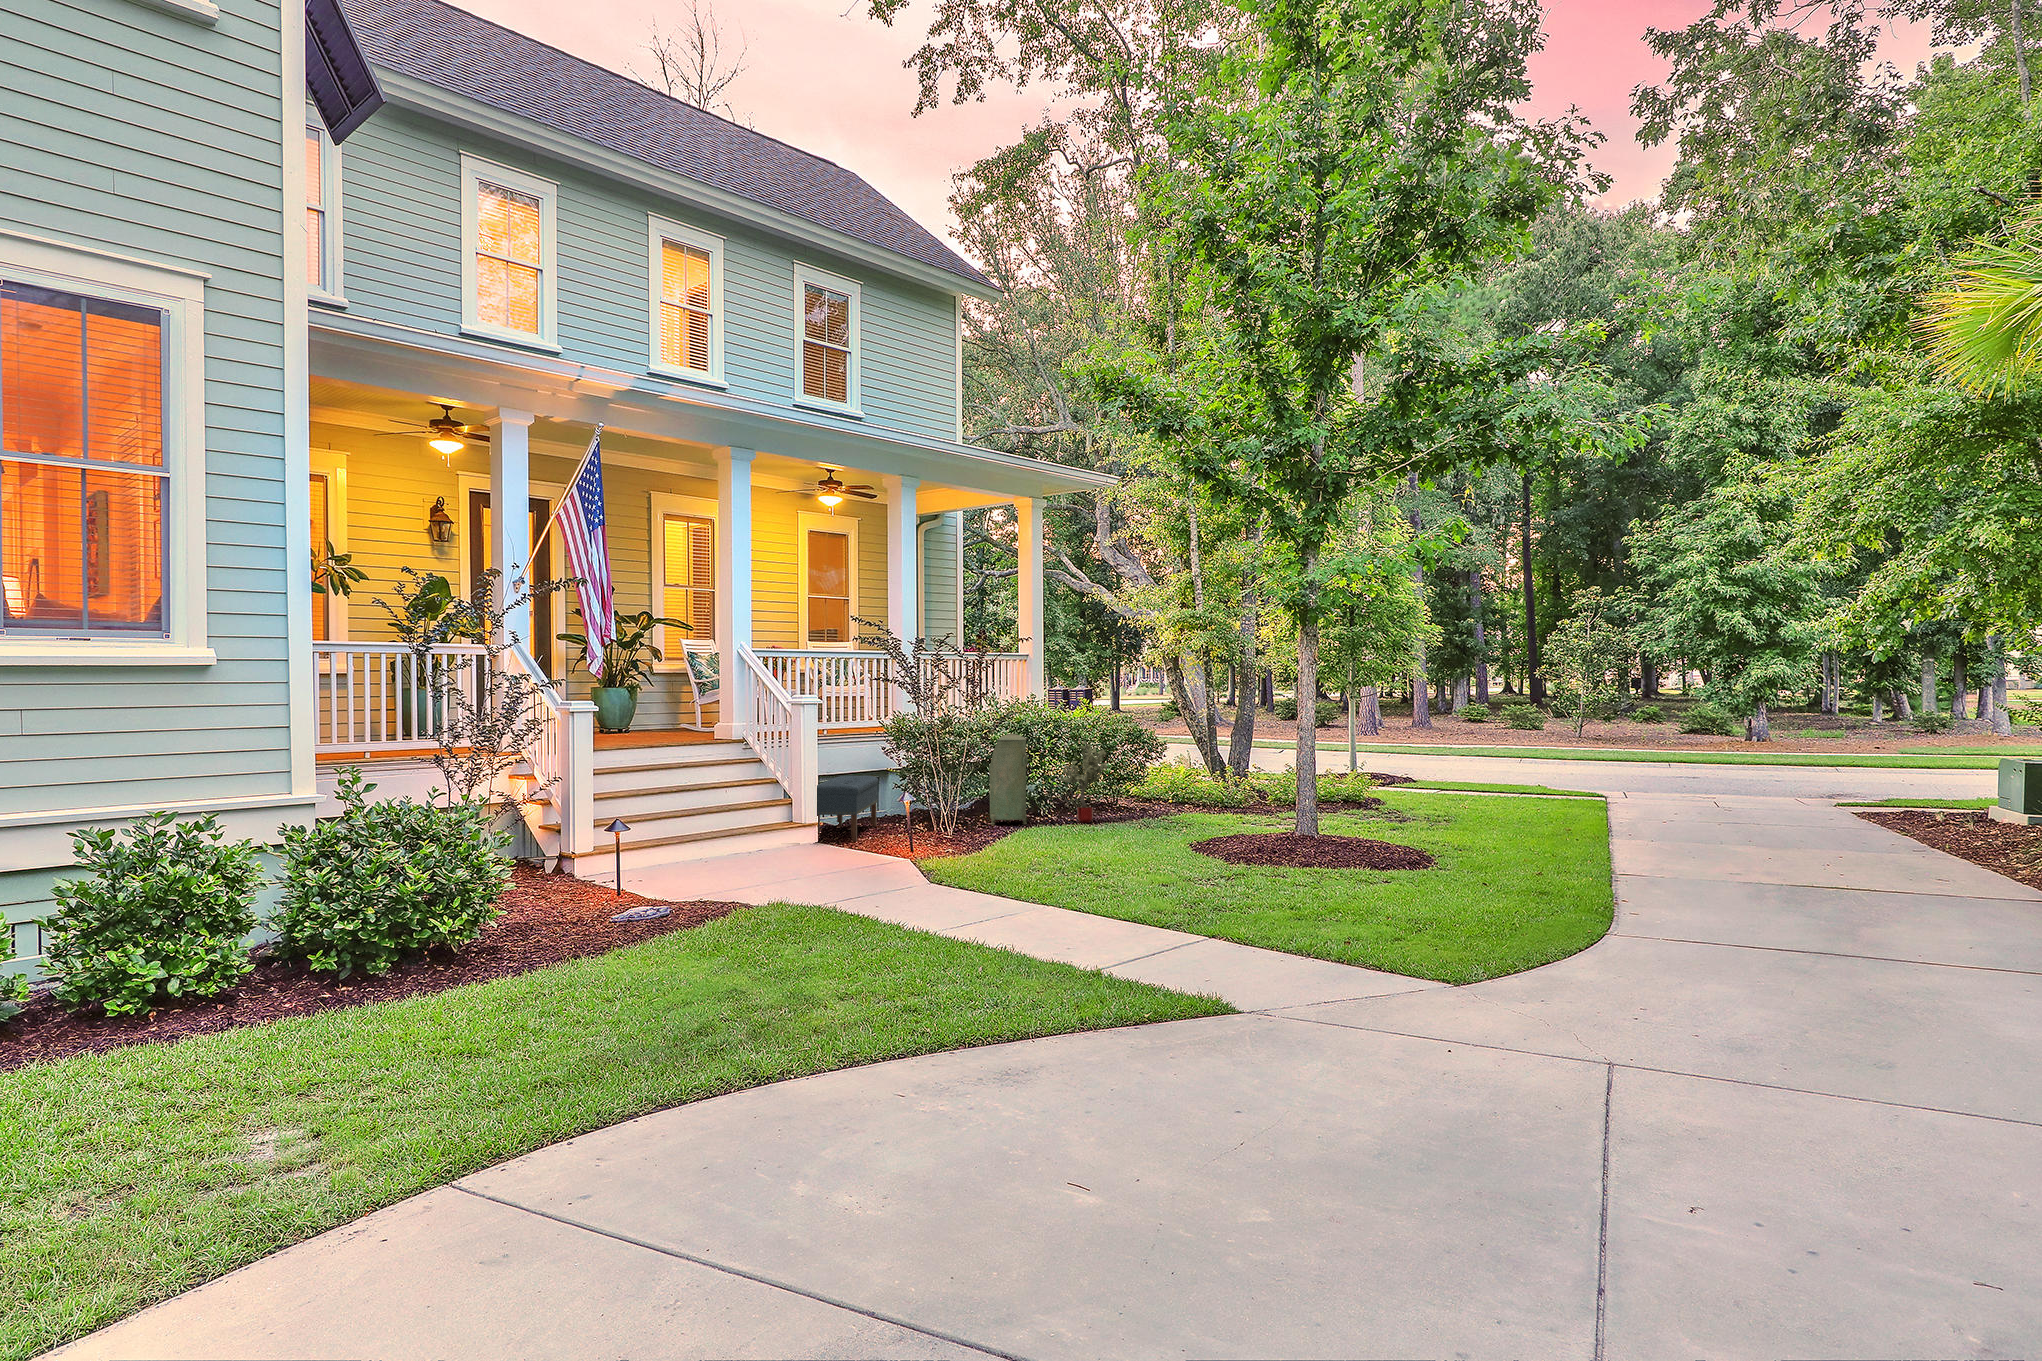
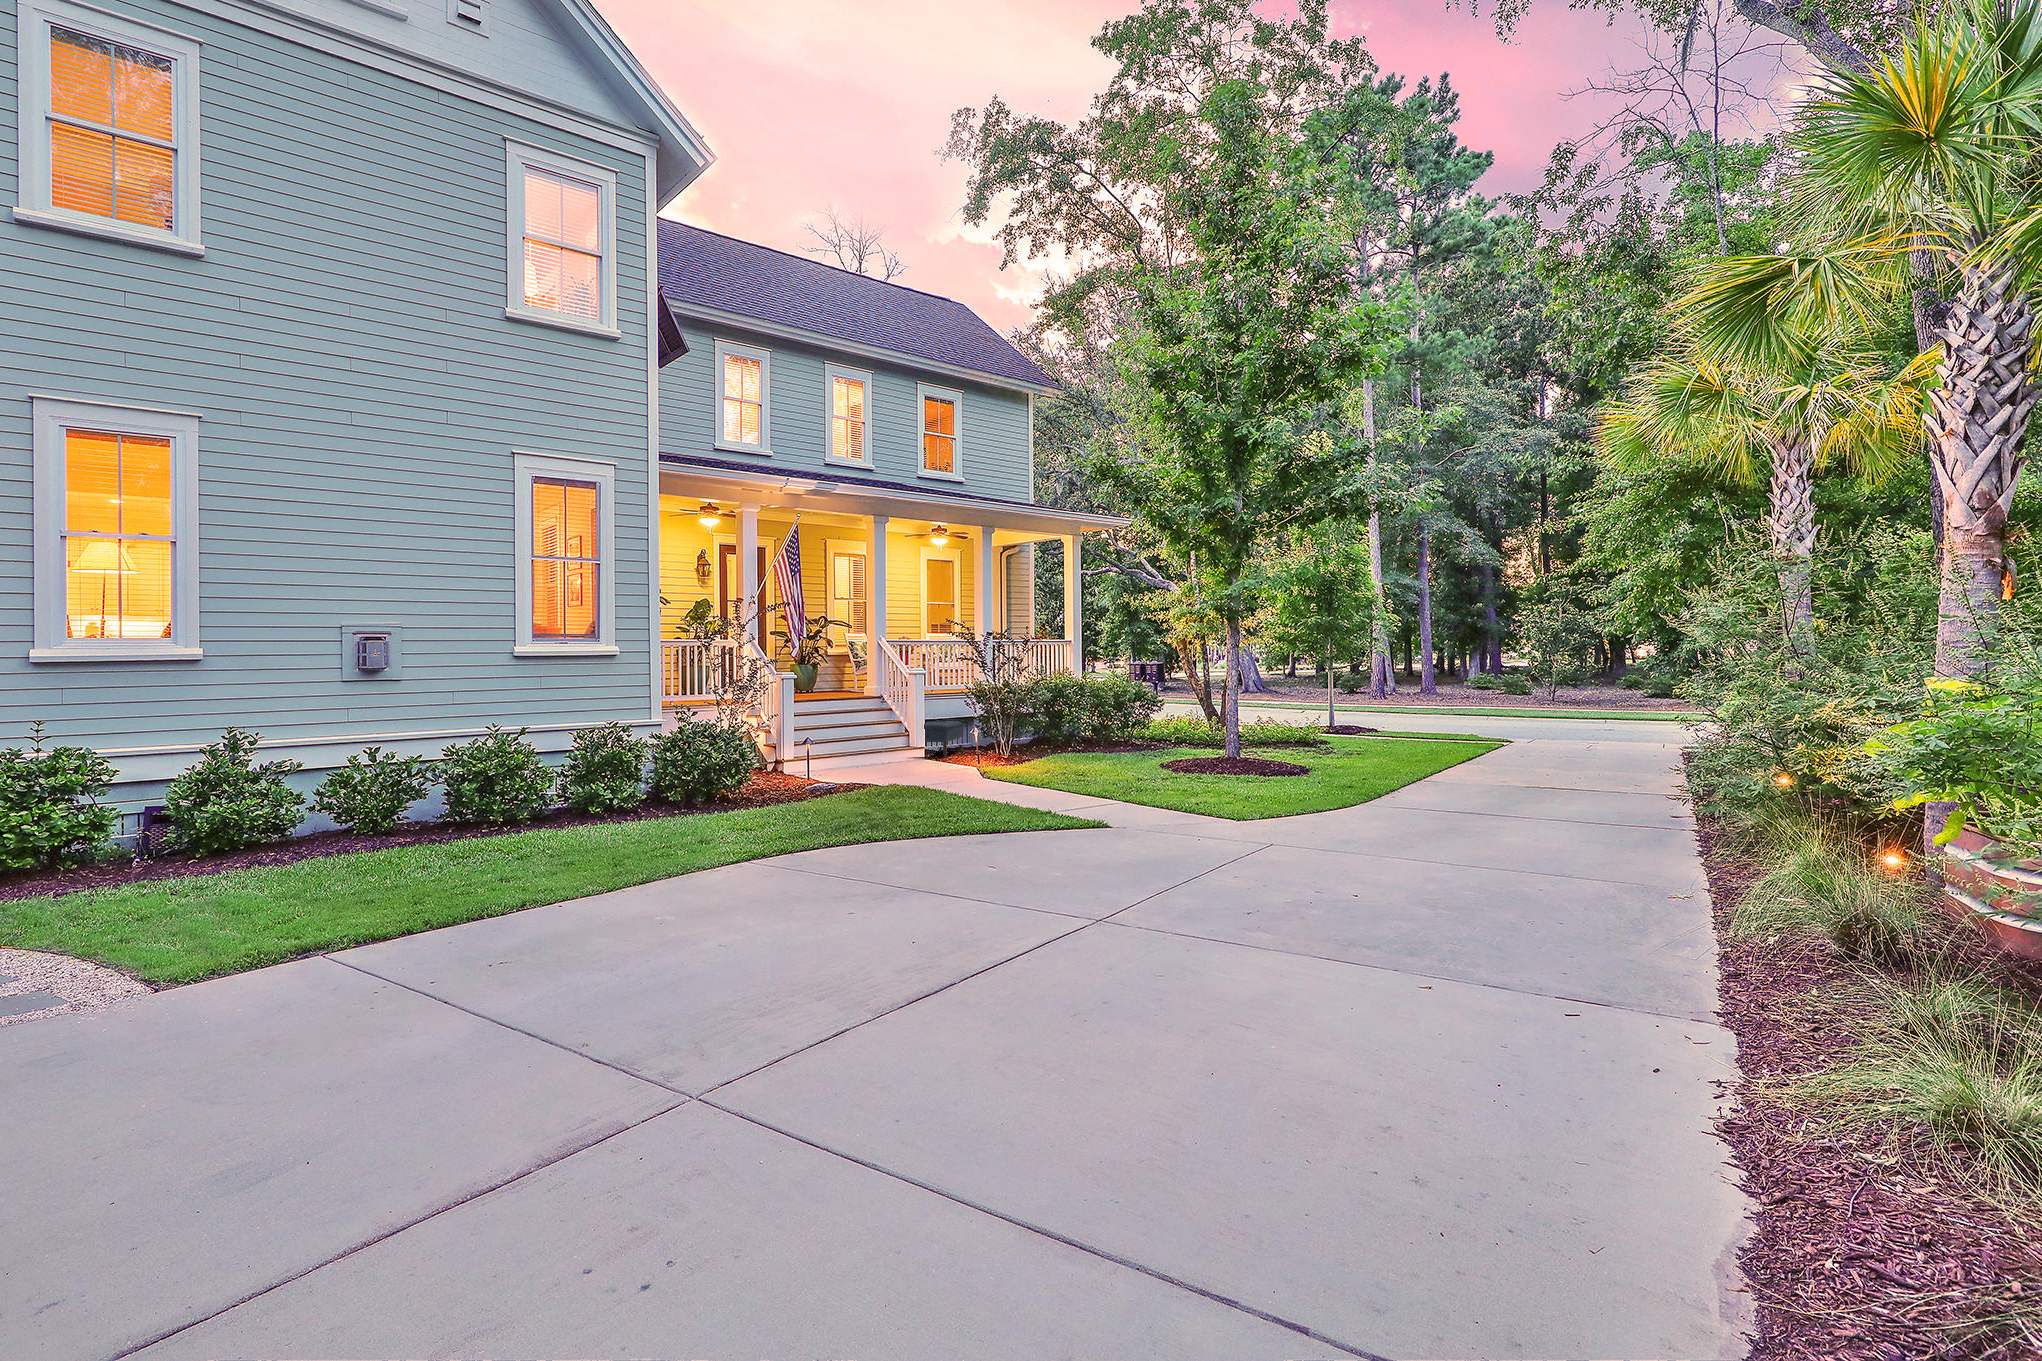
trash can: present [989,734,1028,825] -> none [1033,693,1058,752]
potted tree: present [1060,741,1108,823] -> none [1078,699,1111,751]

